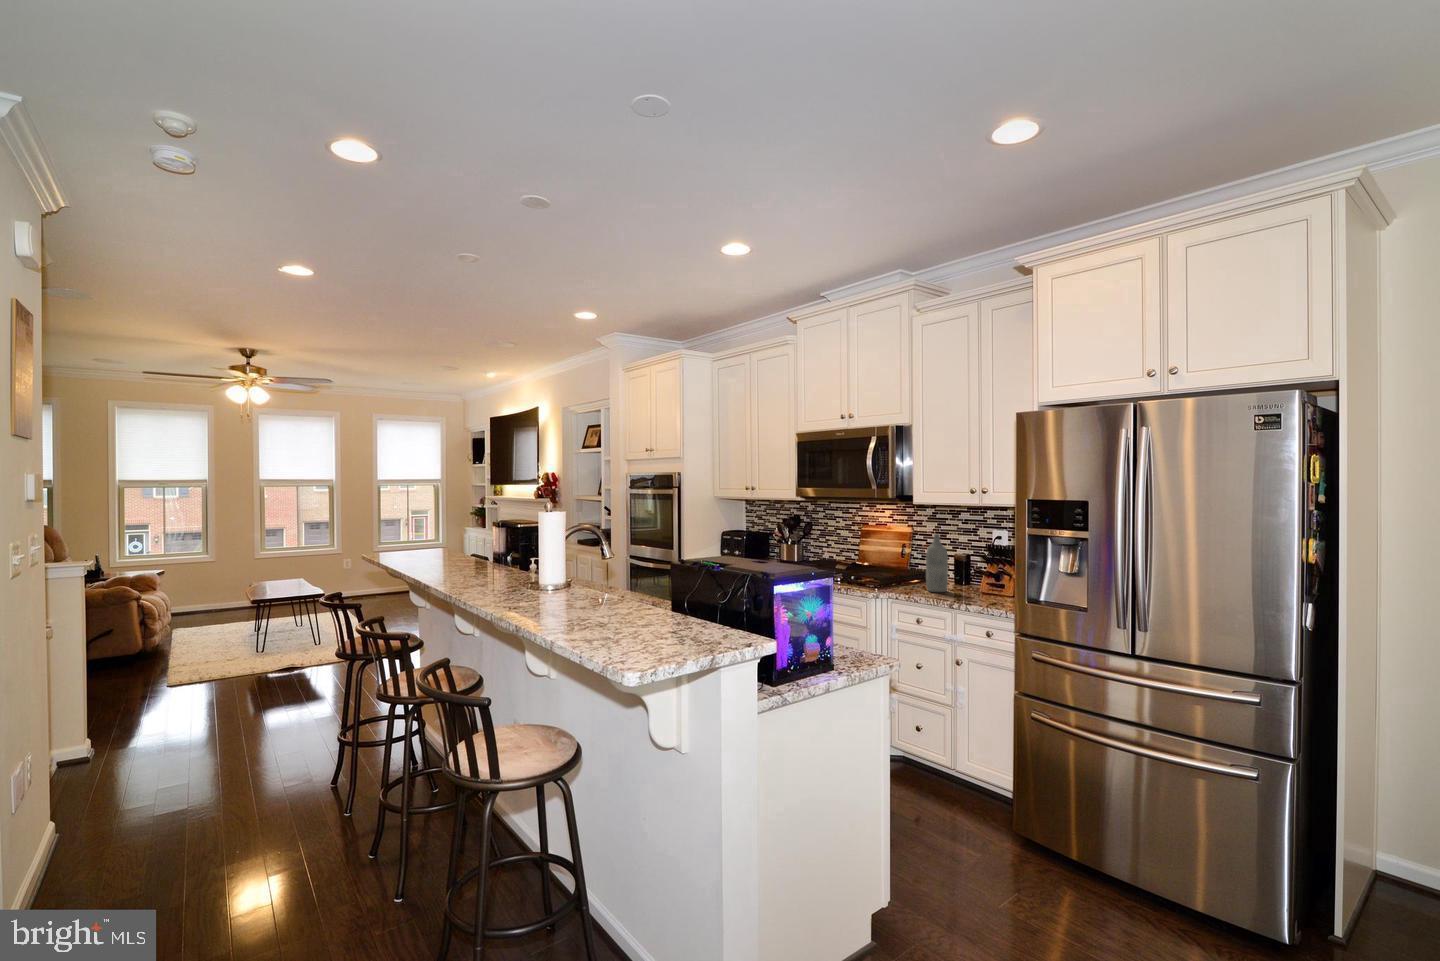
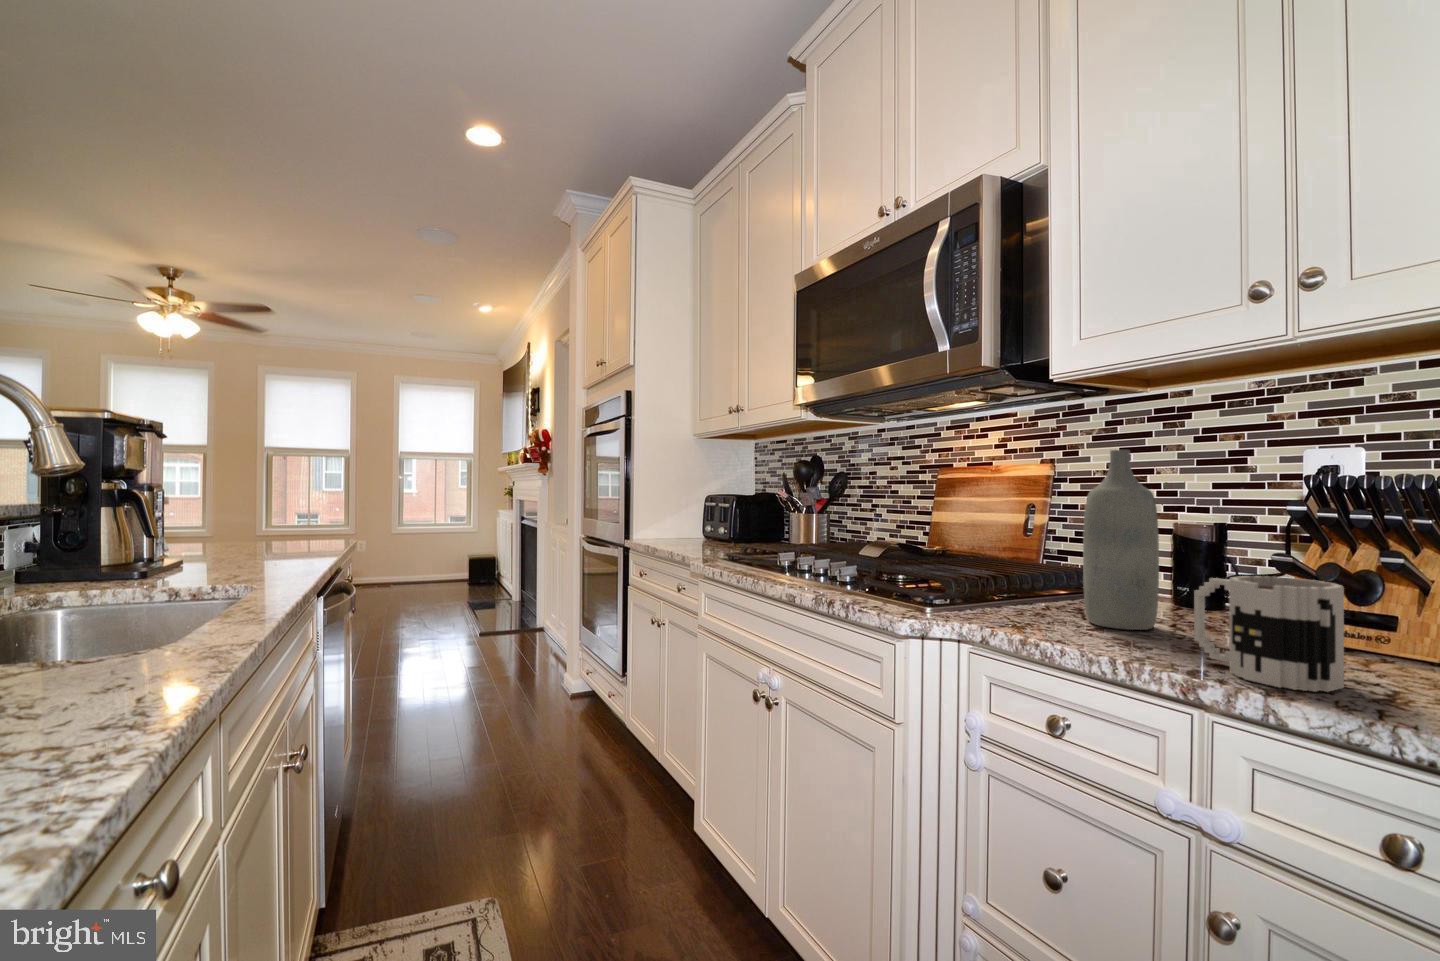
mug: none [955,575,986,604] -> present [1194,576,1344,692]

